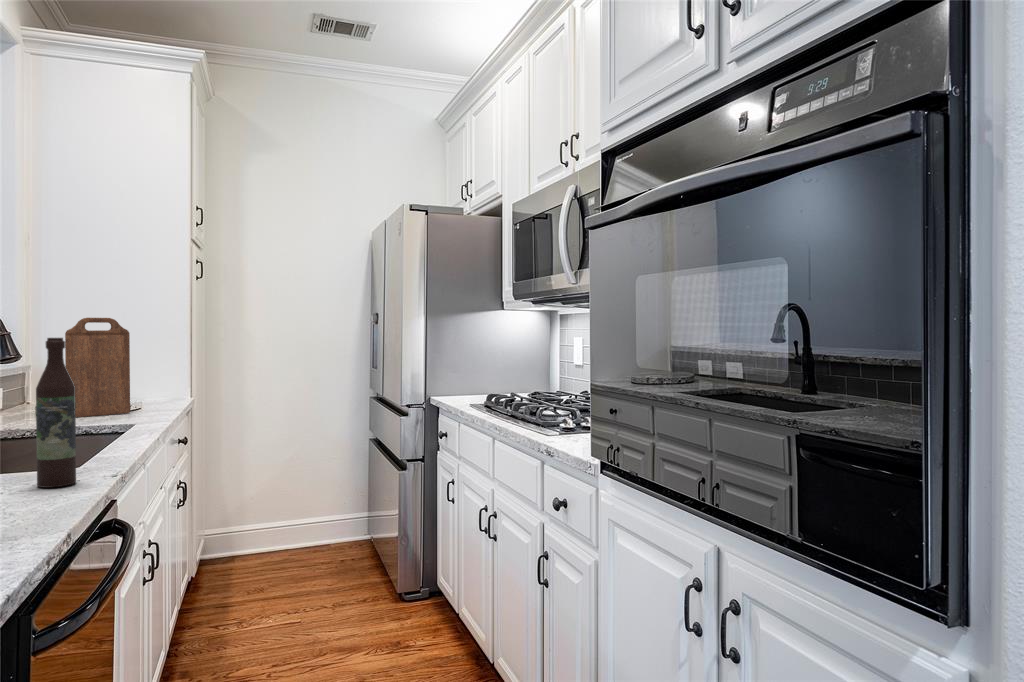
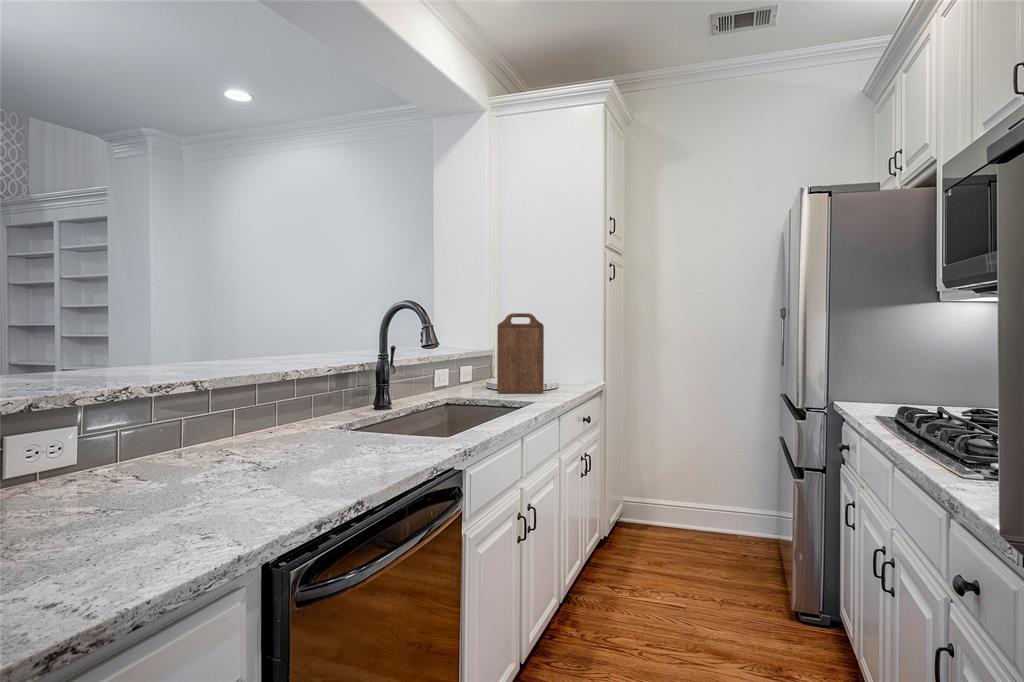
wine bottle: present [36,338,76,488] -> none [400,325,429,452]

